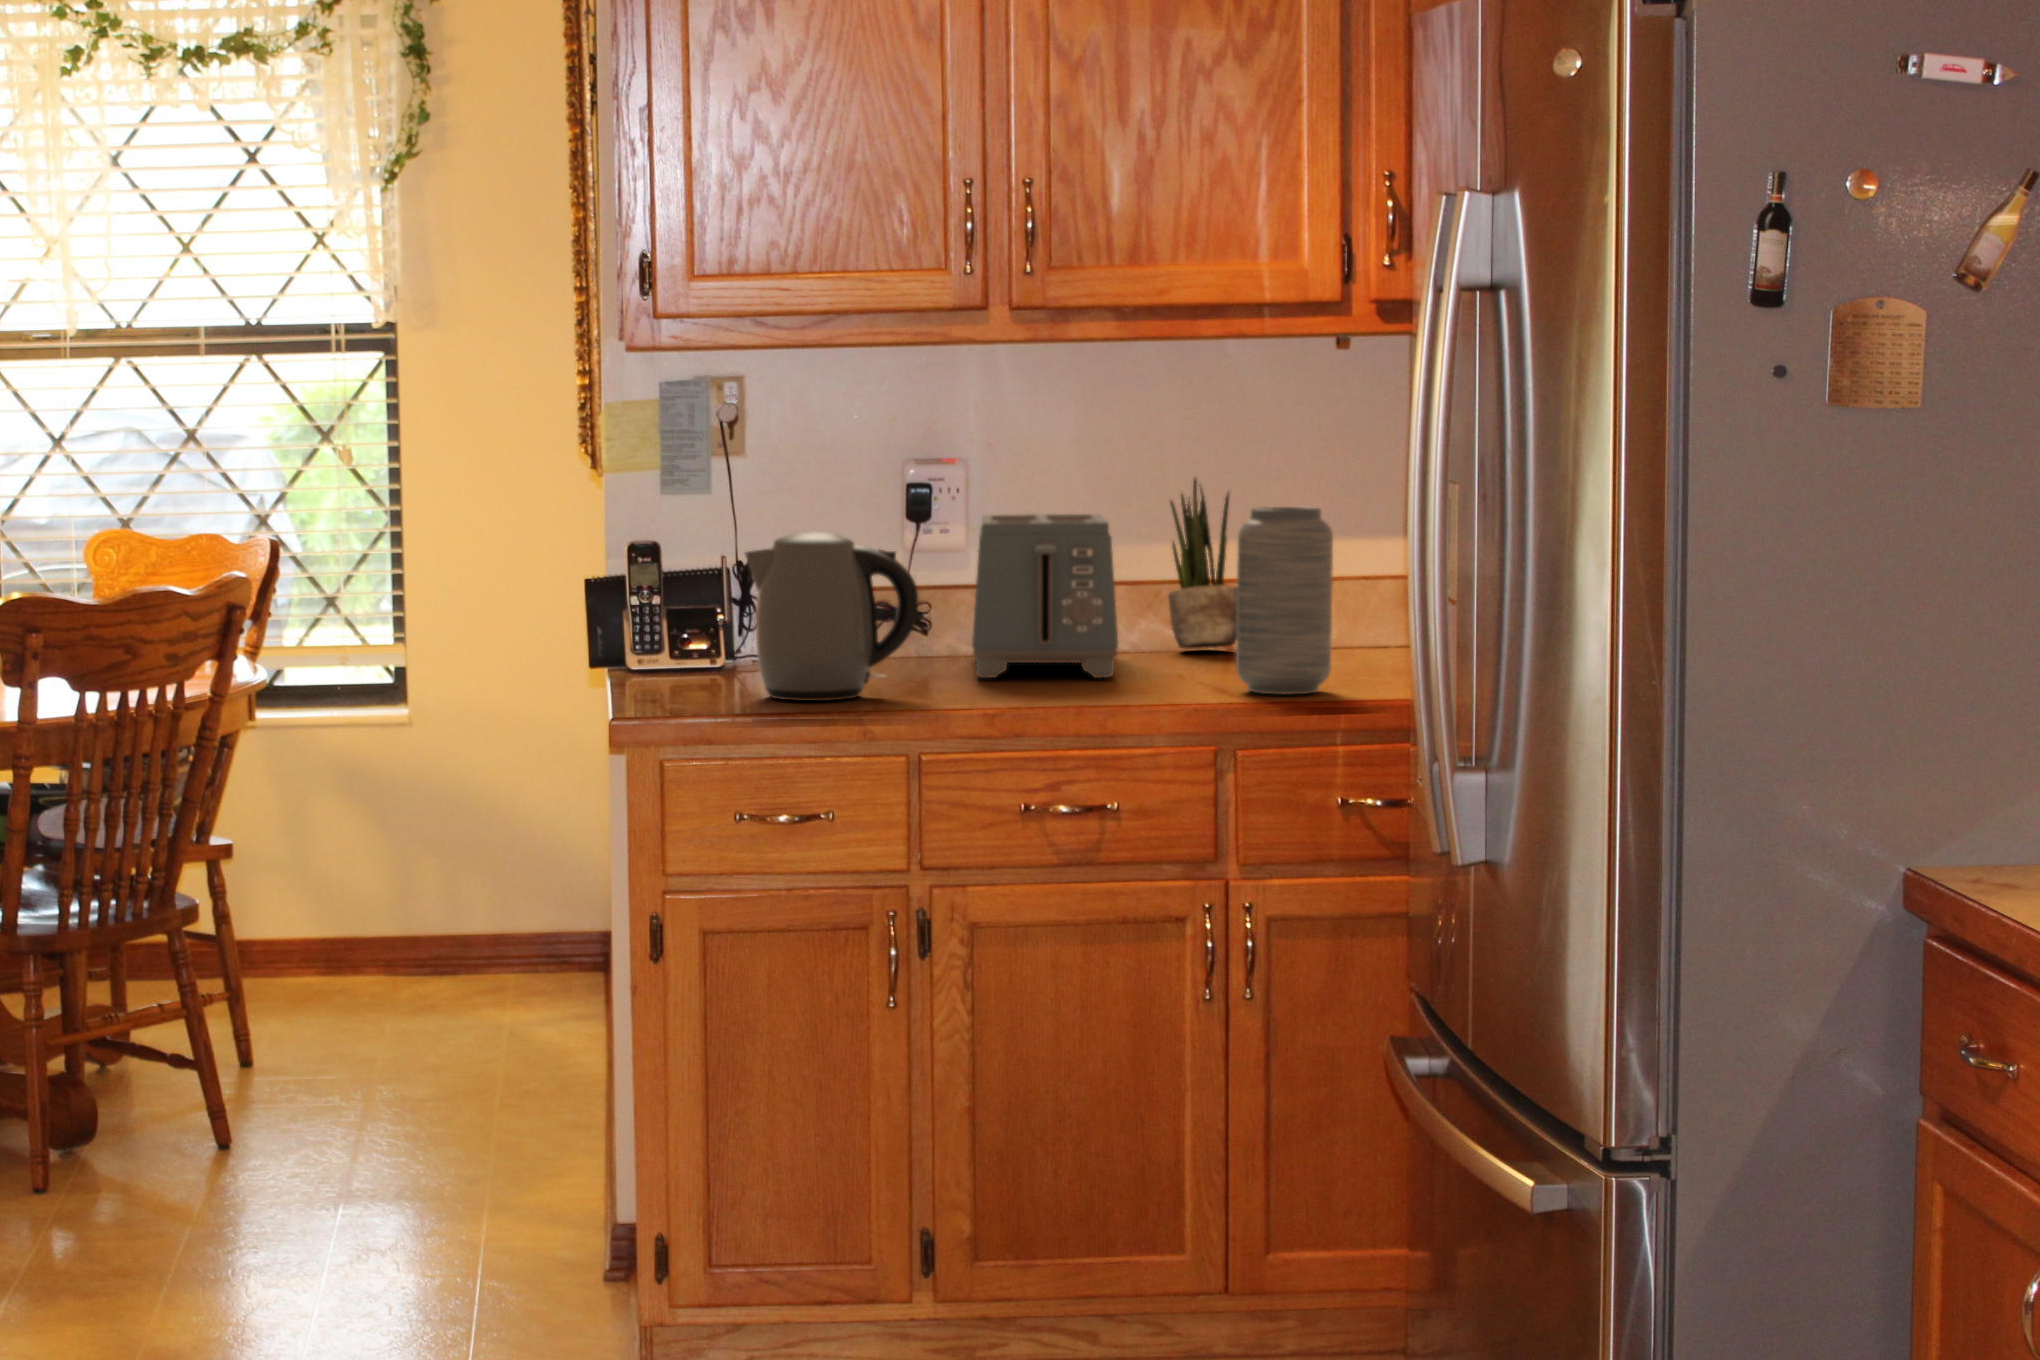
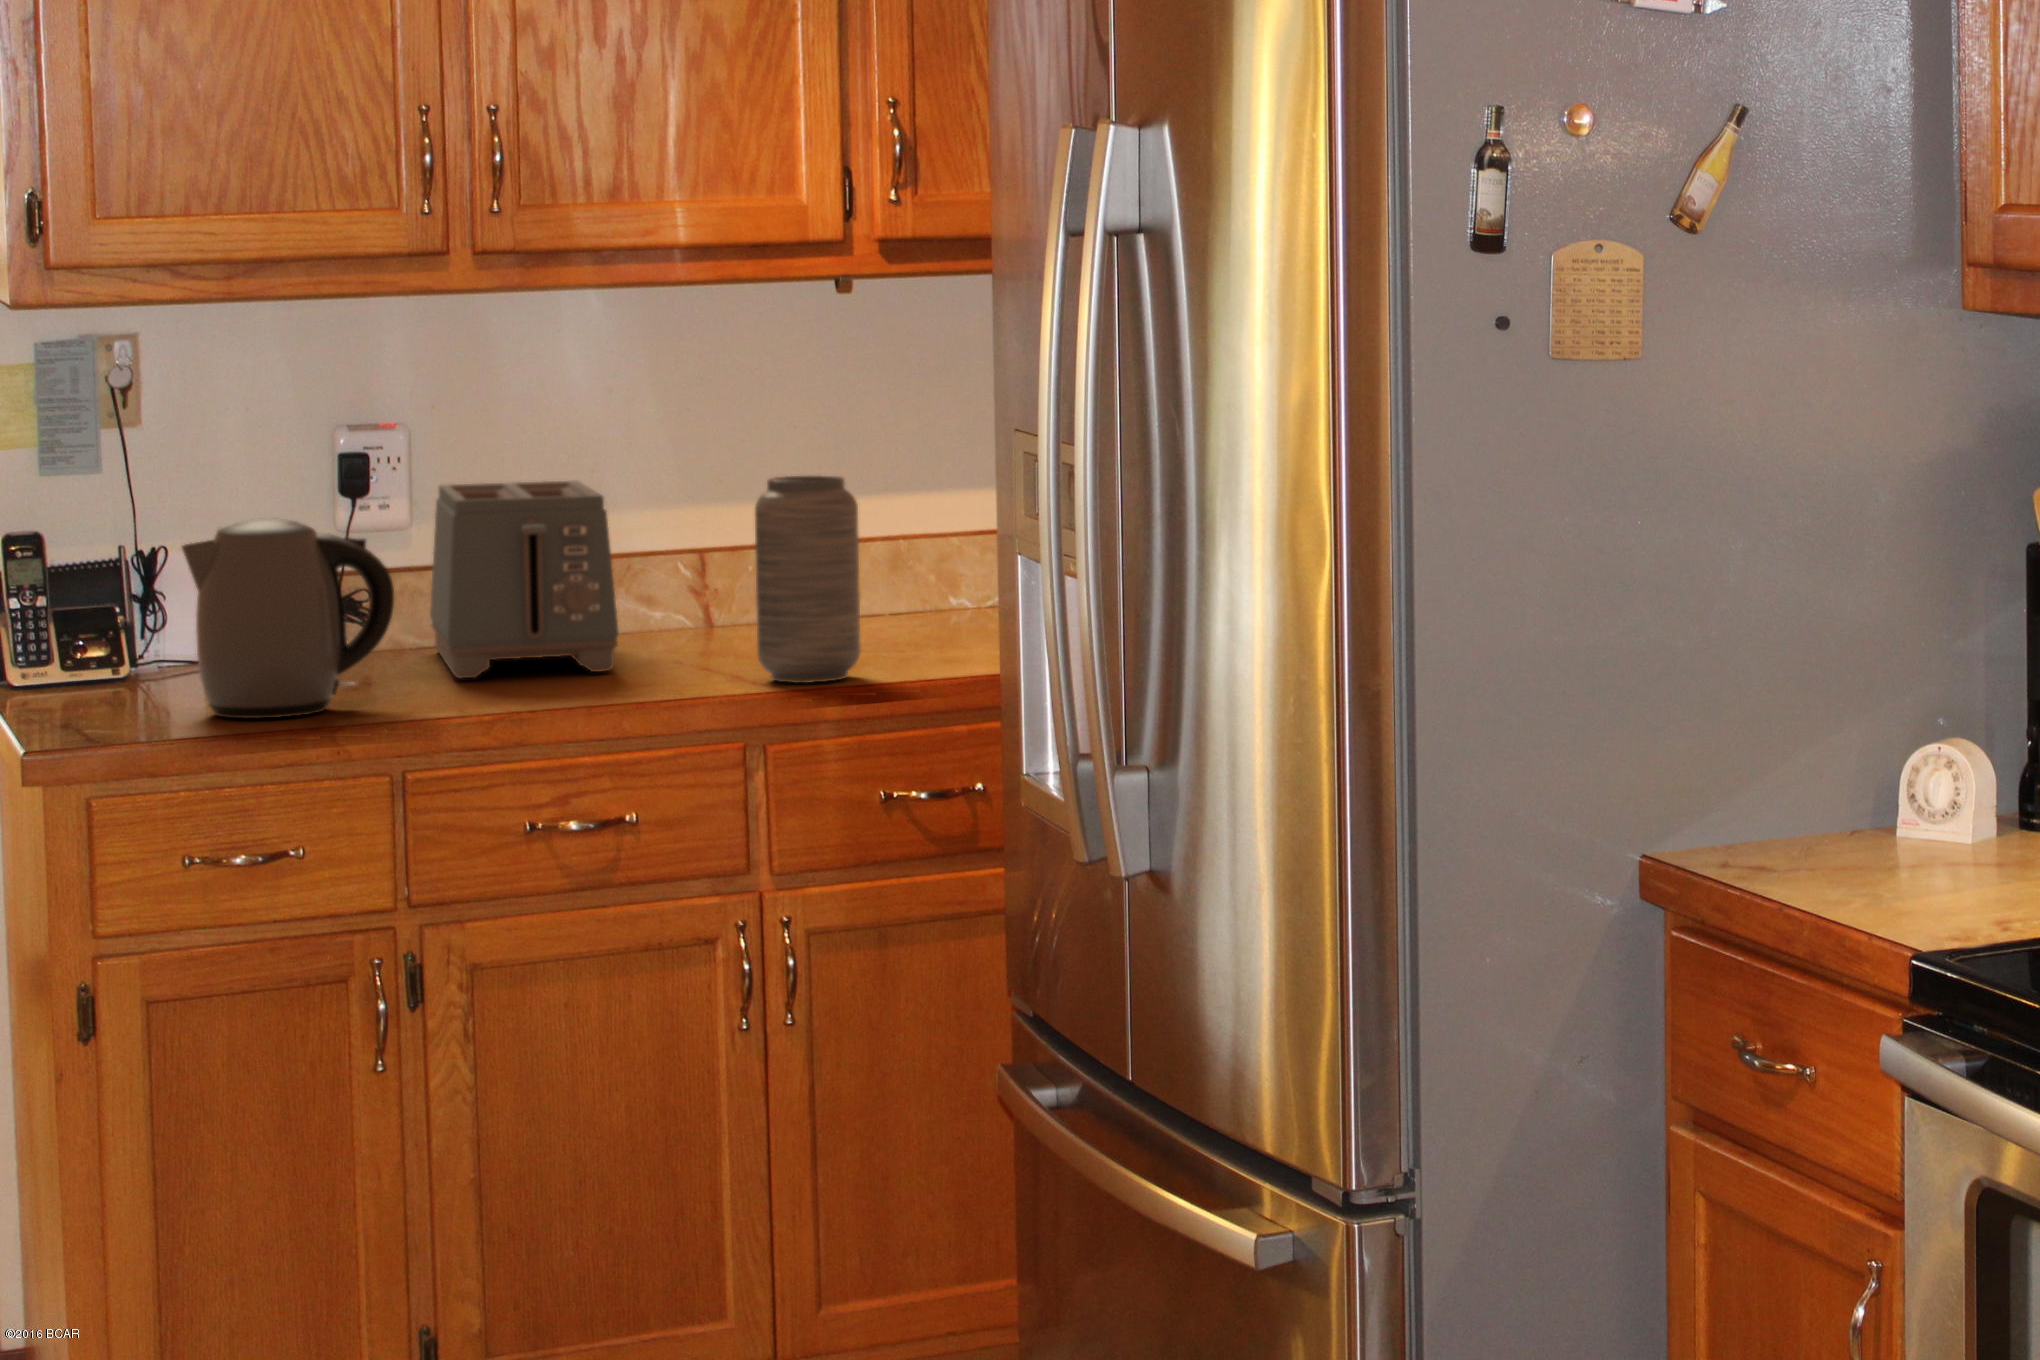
potted plant: present [1168,479,1237,649] -> none [655,433,739,630]

